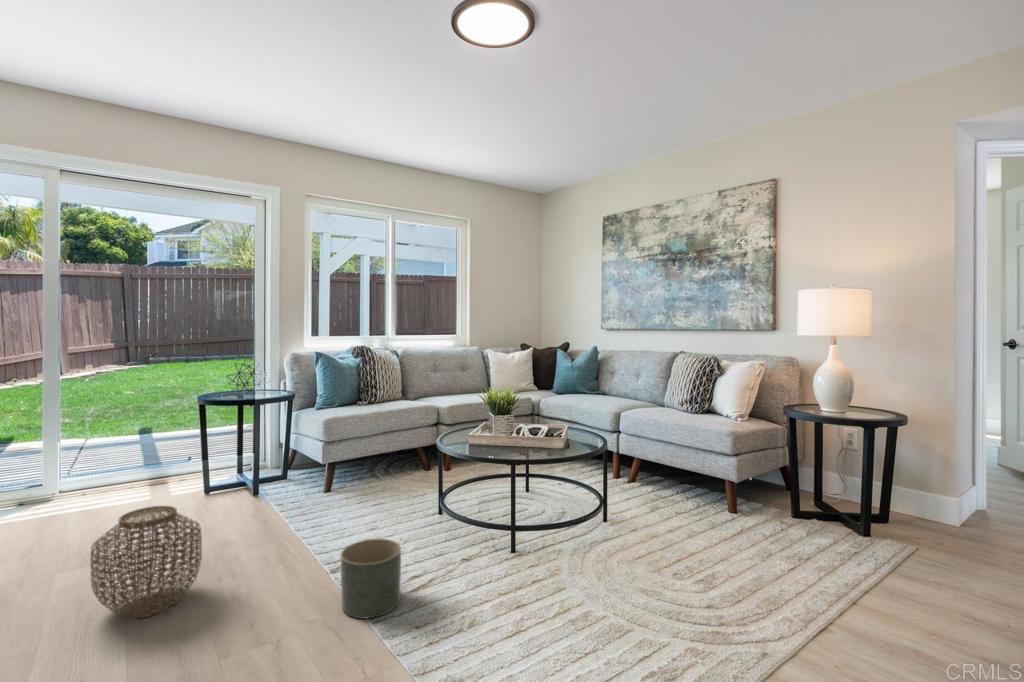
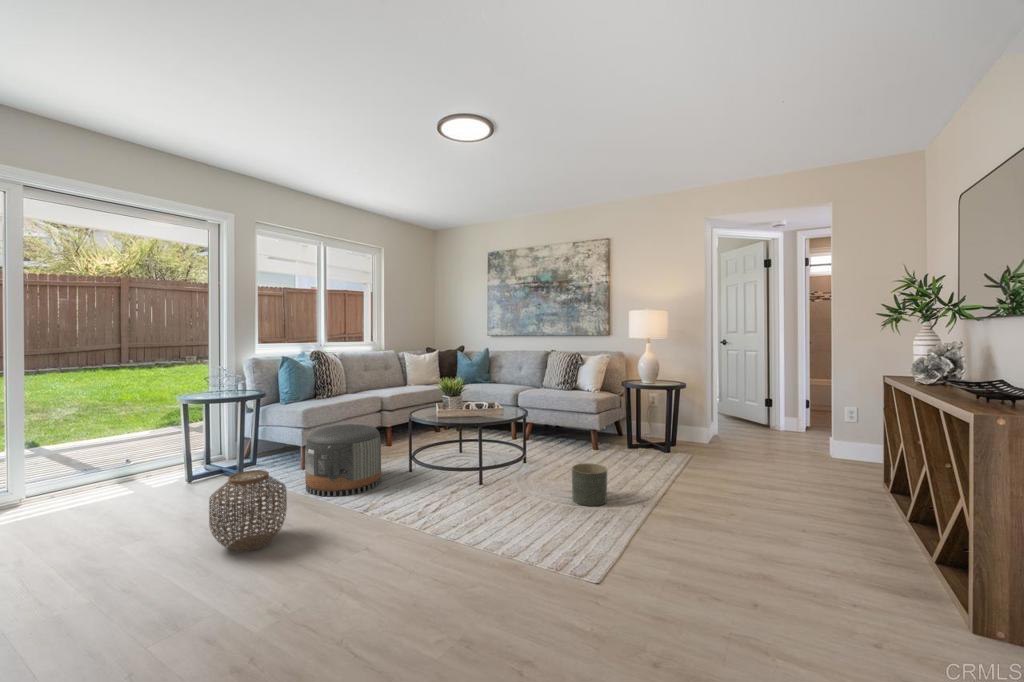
pouf: none [293,444,392,542] -> present [305,424,381,497]
planter: present [341,539,401,619] -> present [572,463,607,506]

